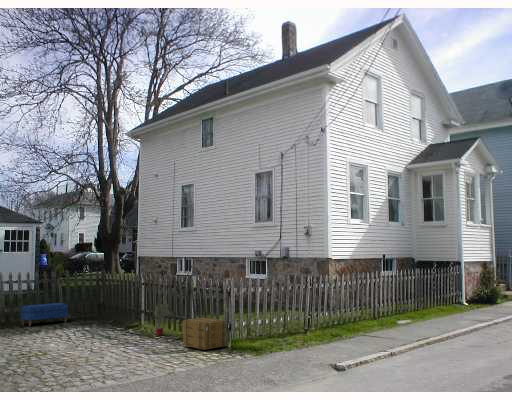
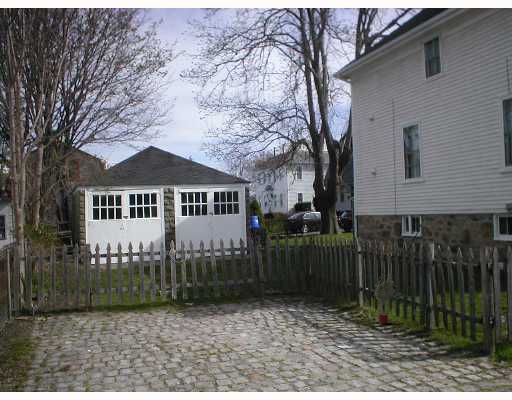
bench: present [21,303,68,327] -> none [221,273,272,301]
cardboard box: present [183,317,225,350] -> none [418,306,489,362]

